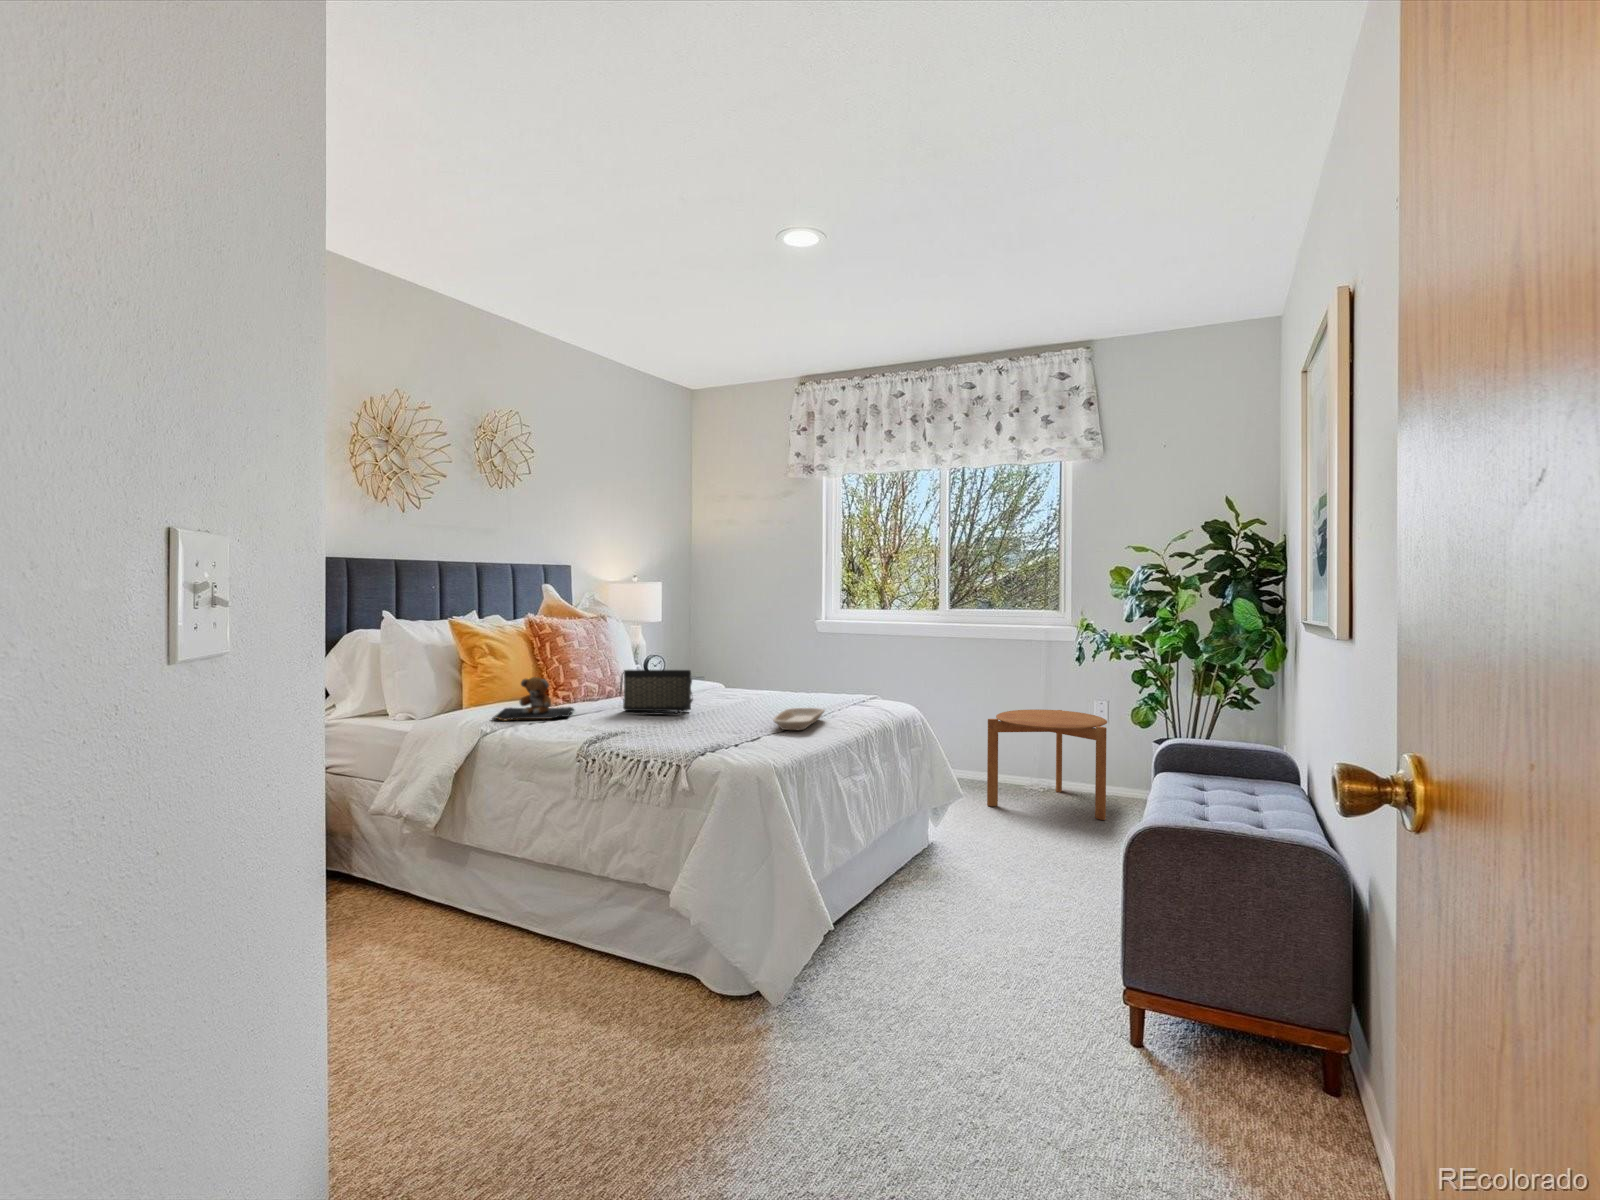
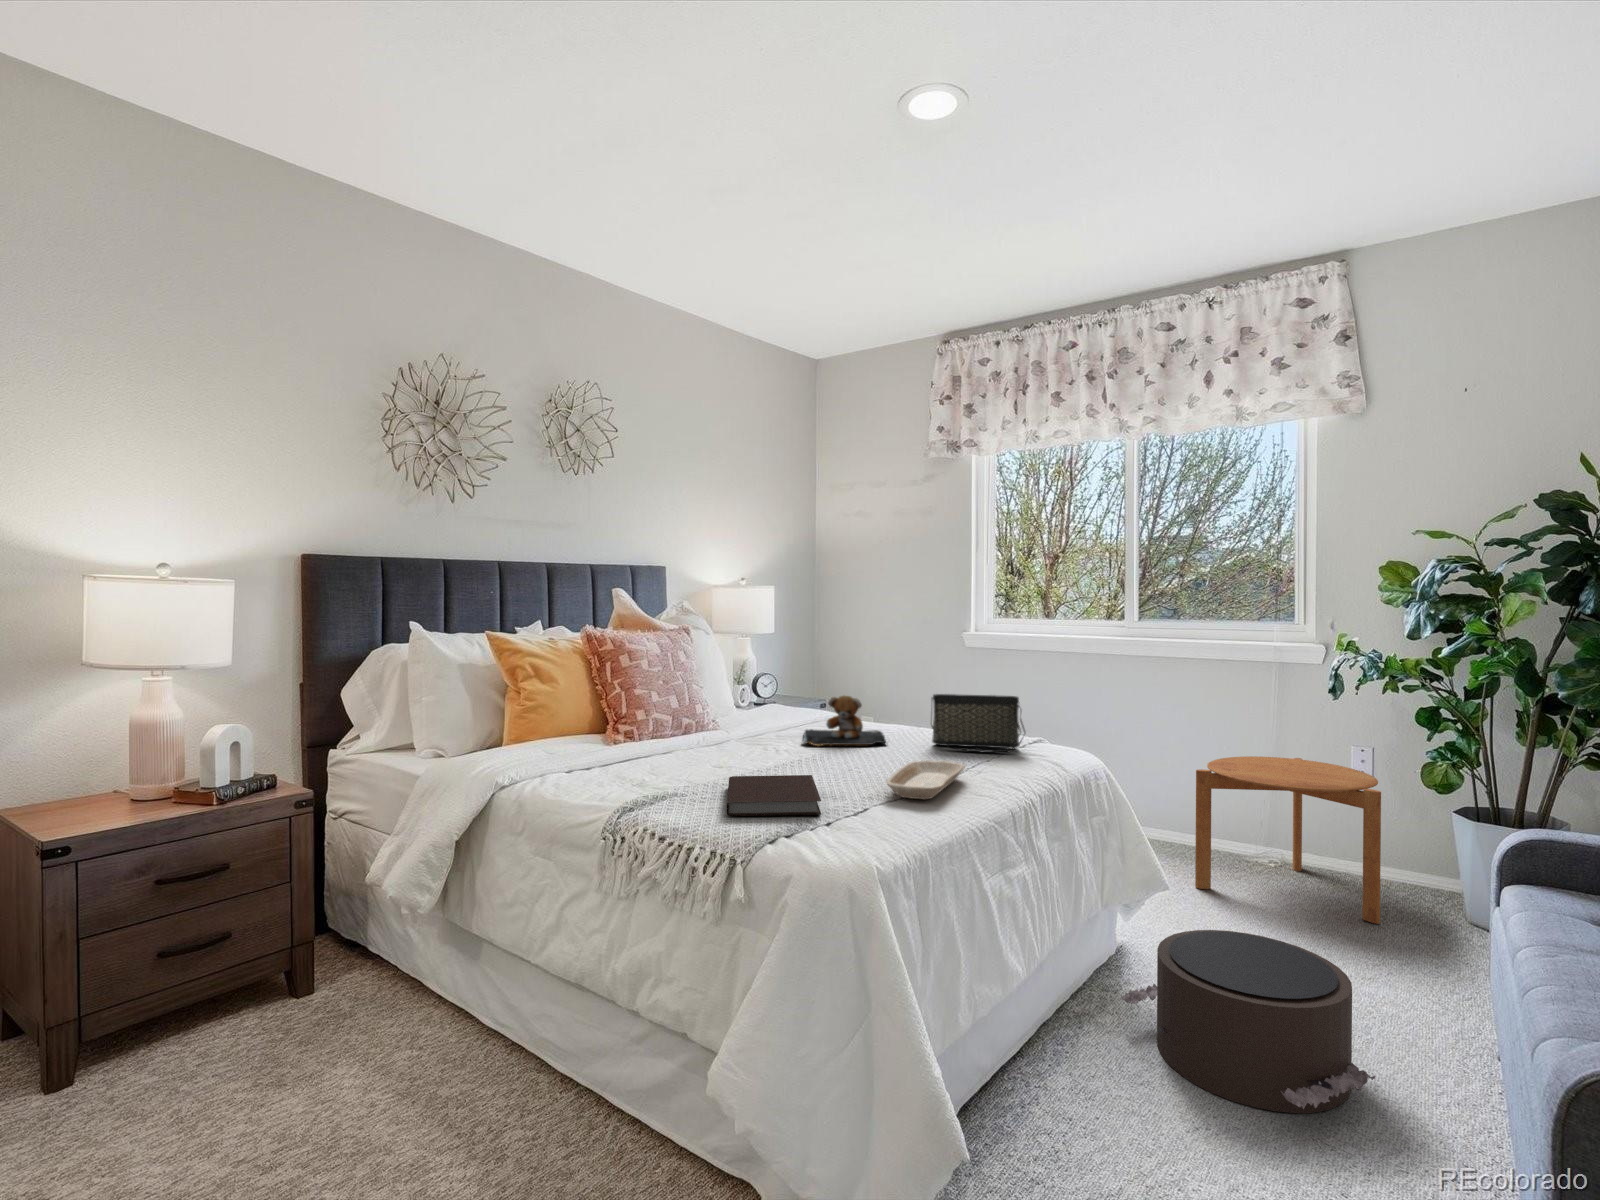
handbag: present [620,670,693,715] -> present [932,694,1025,753]
teddy bear: present [492,677,574,720] -> present [802,695,886,746]
notebook: none [660,718,732,742] -> present [727,775,821,816]
pouf: none [928,818,1078,918] -> present [1120,930,1375,1113]

